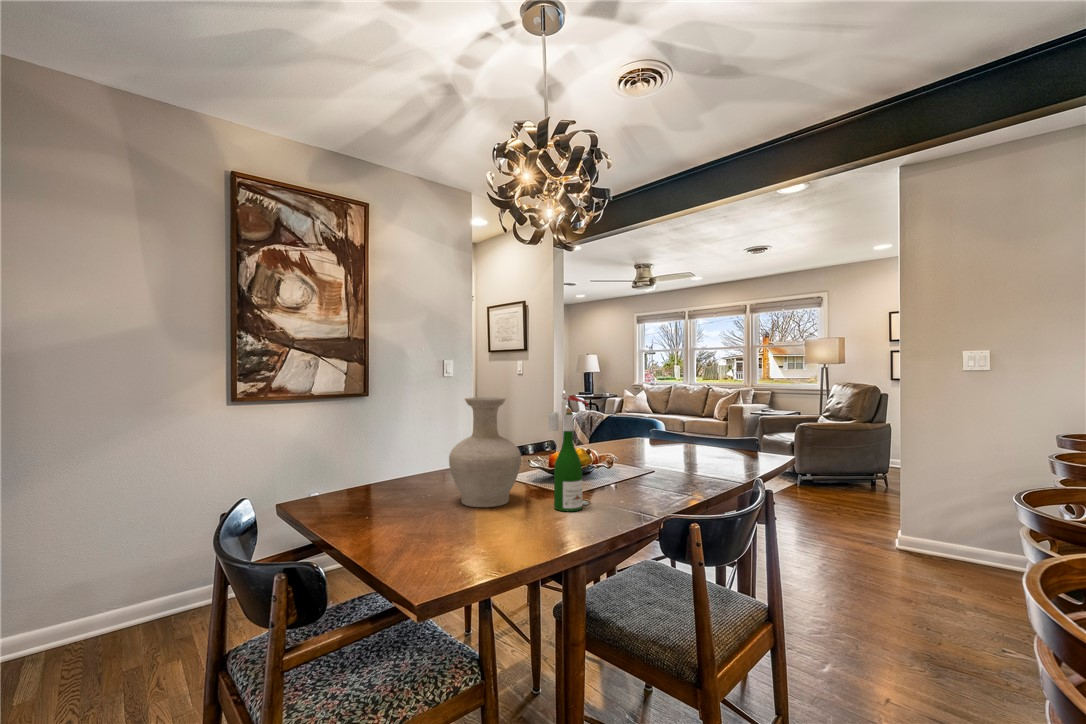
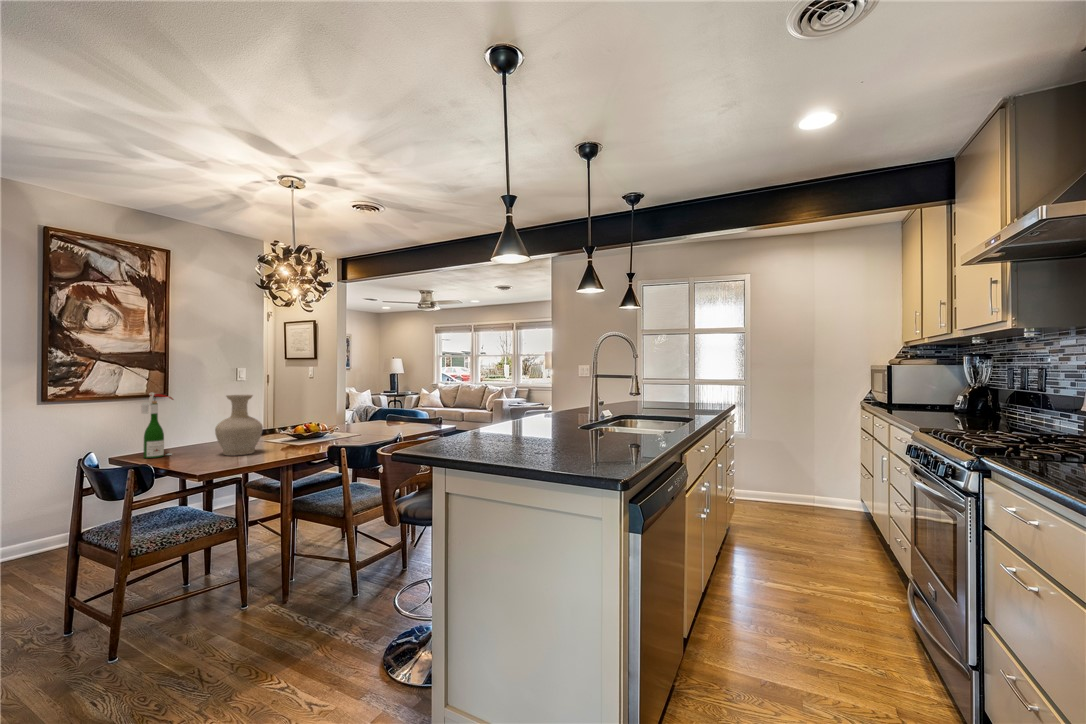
wine bottle: present [548,393,589,511] -> present [141,392,173,458]

